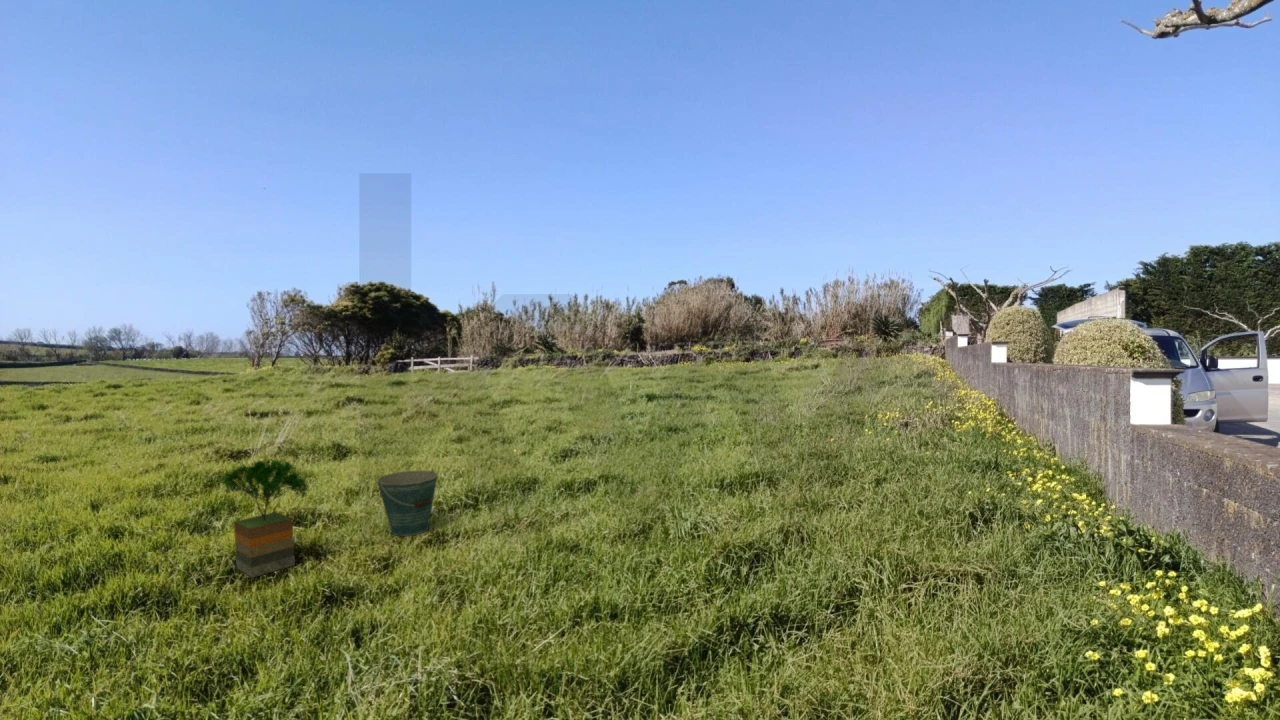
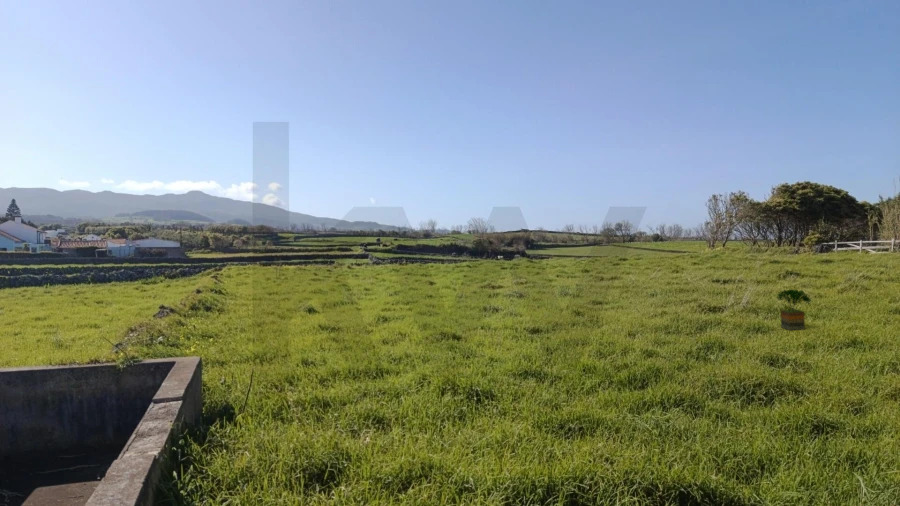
bucket: present [377,469,438,536] -> none [839,301,871,328]

